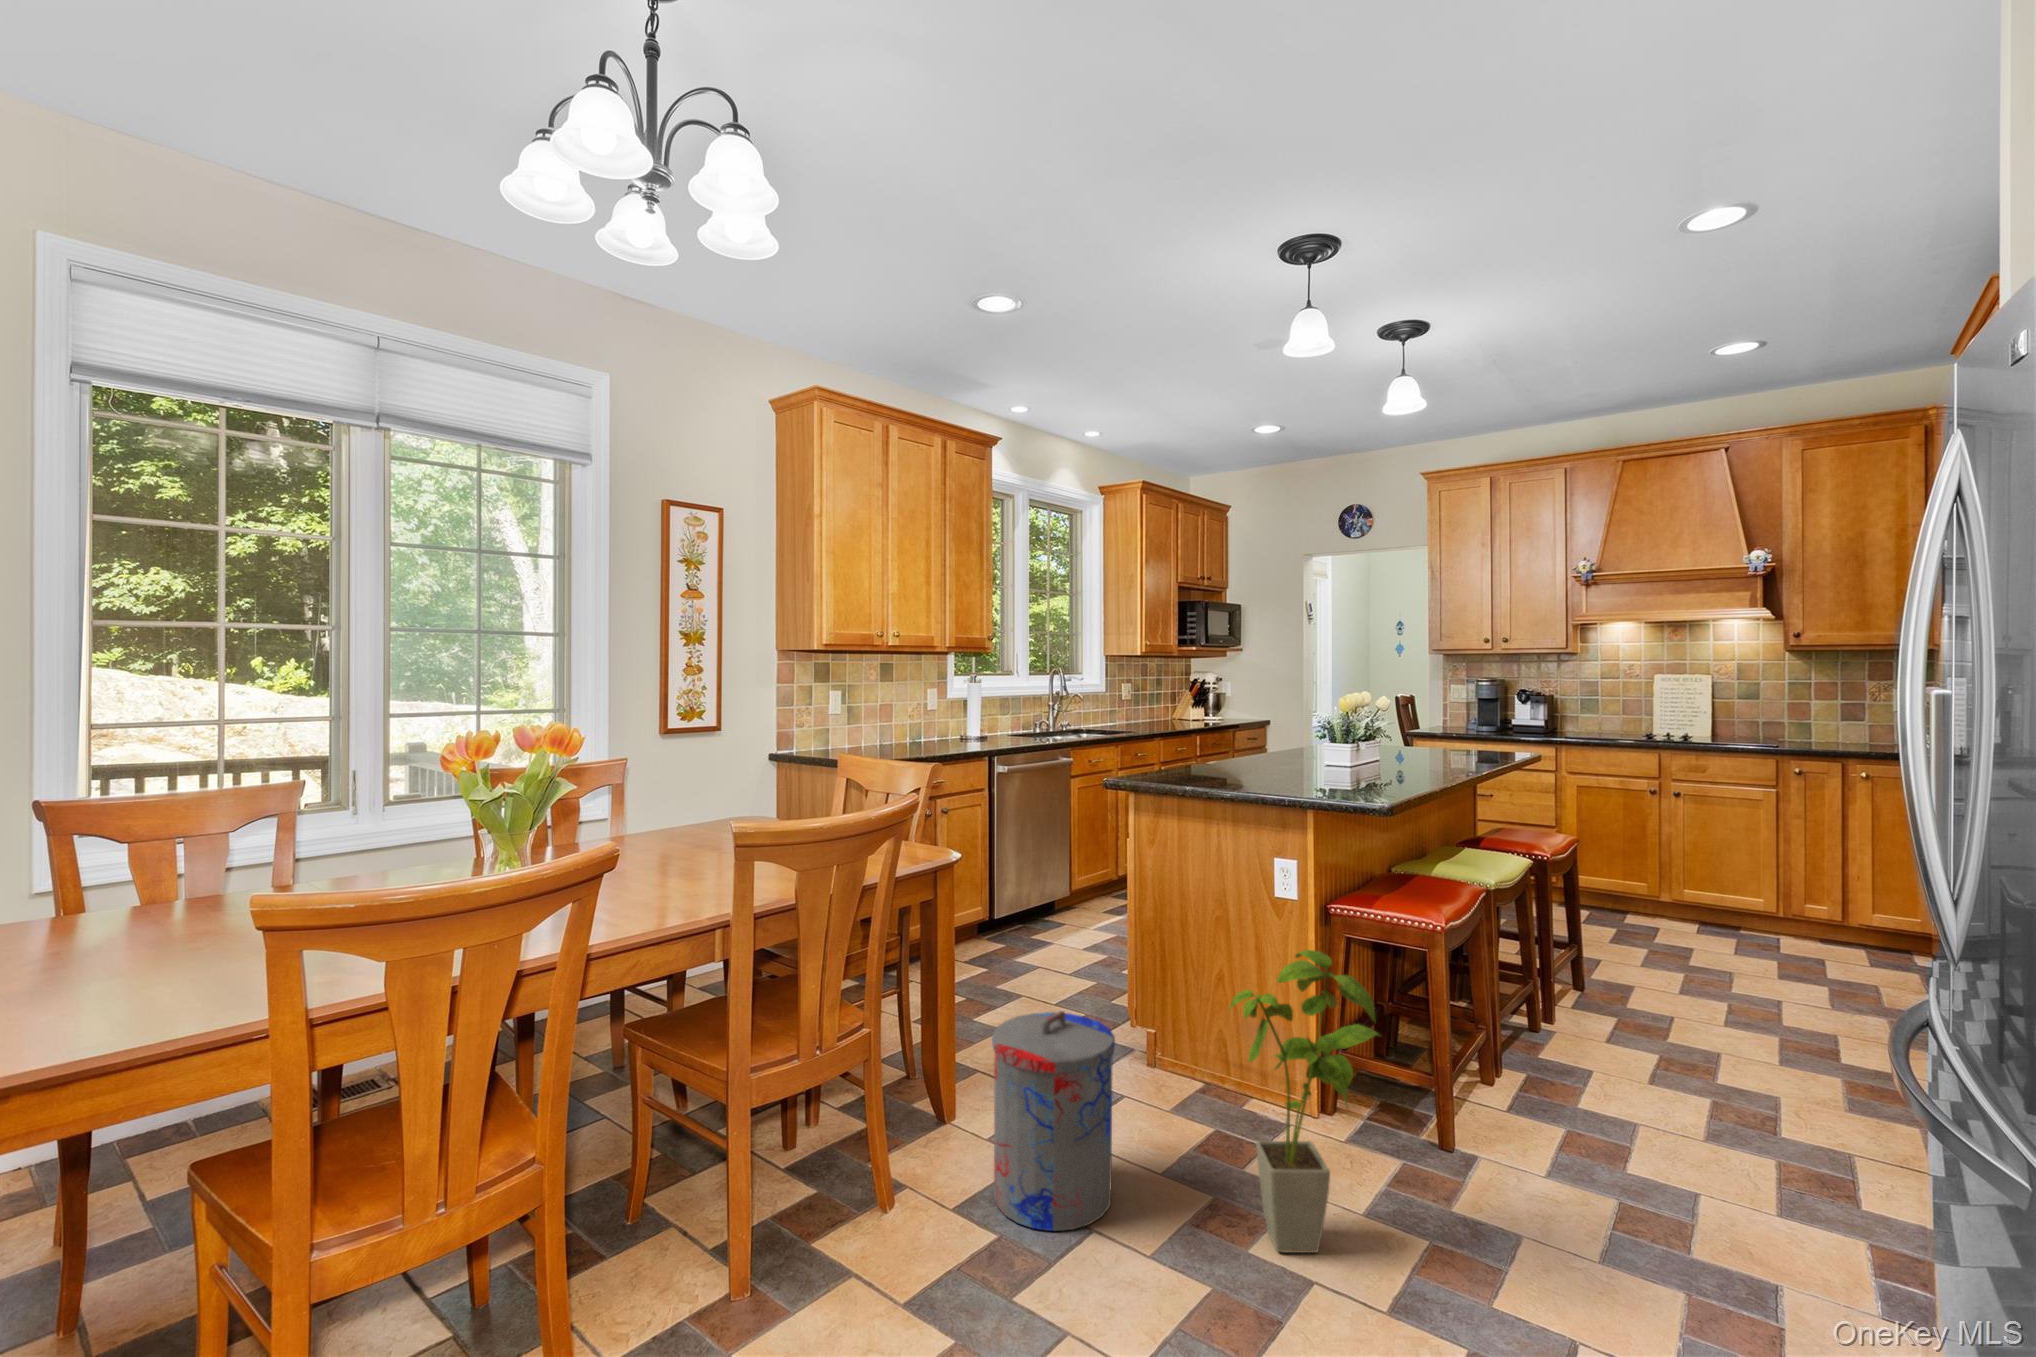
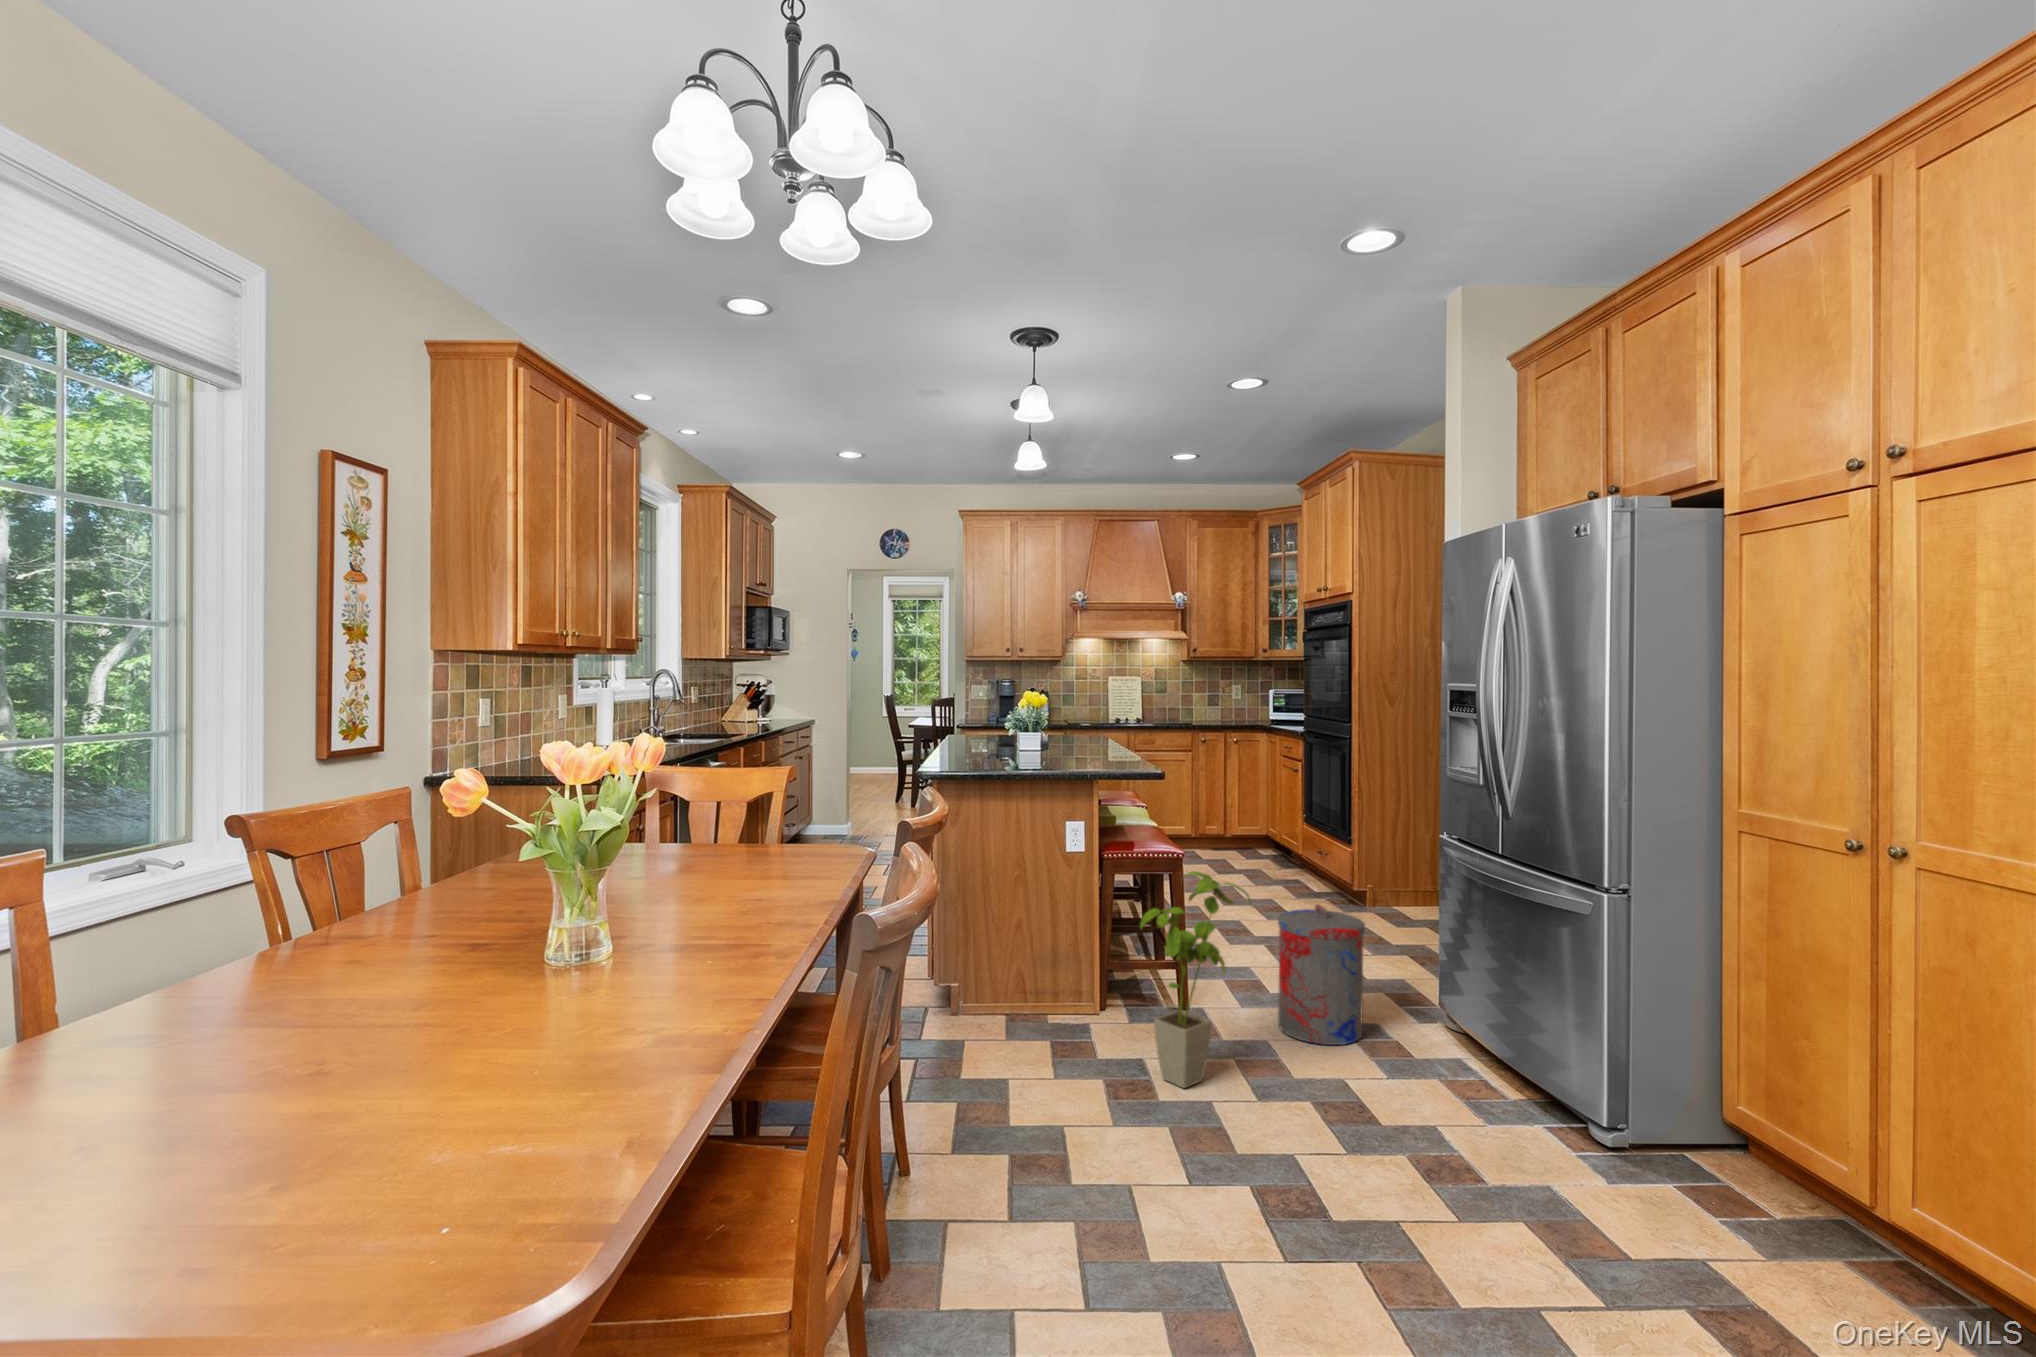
trash can: present [992,1011,1115,1231] -> present [1278,904,1365,1045]

